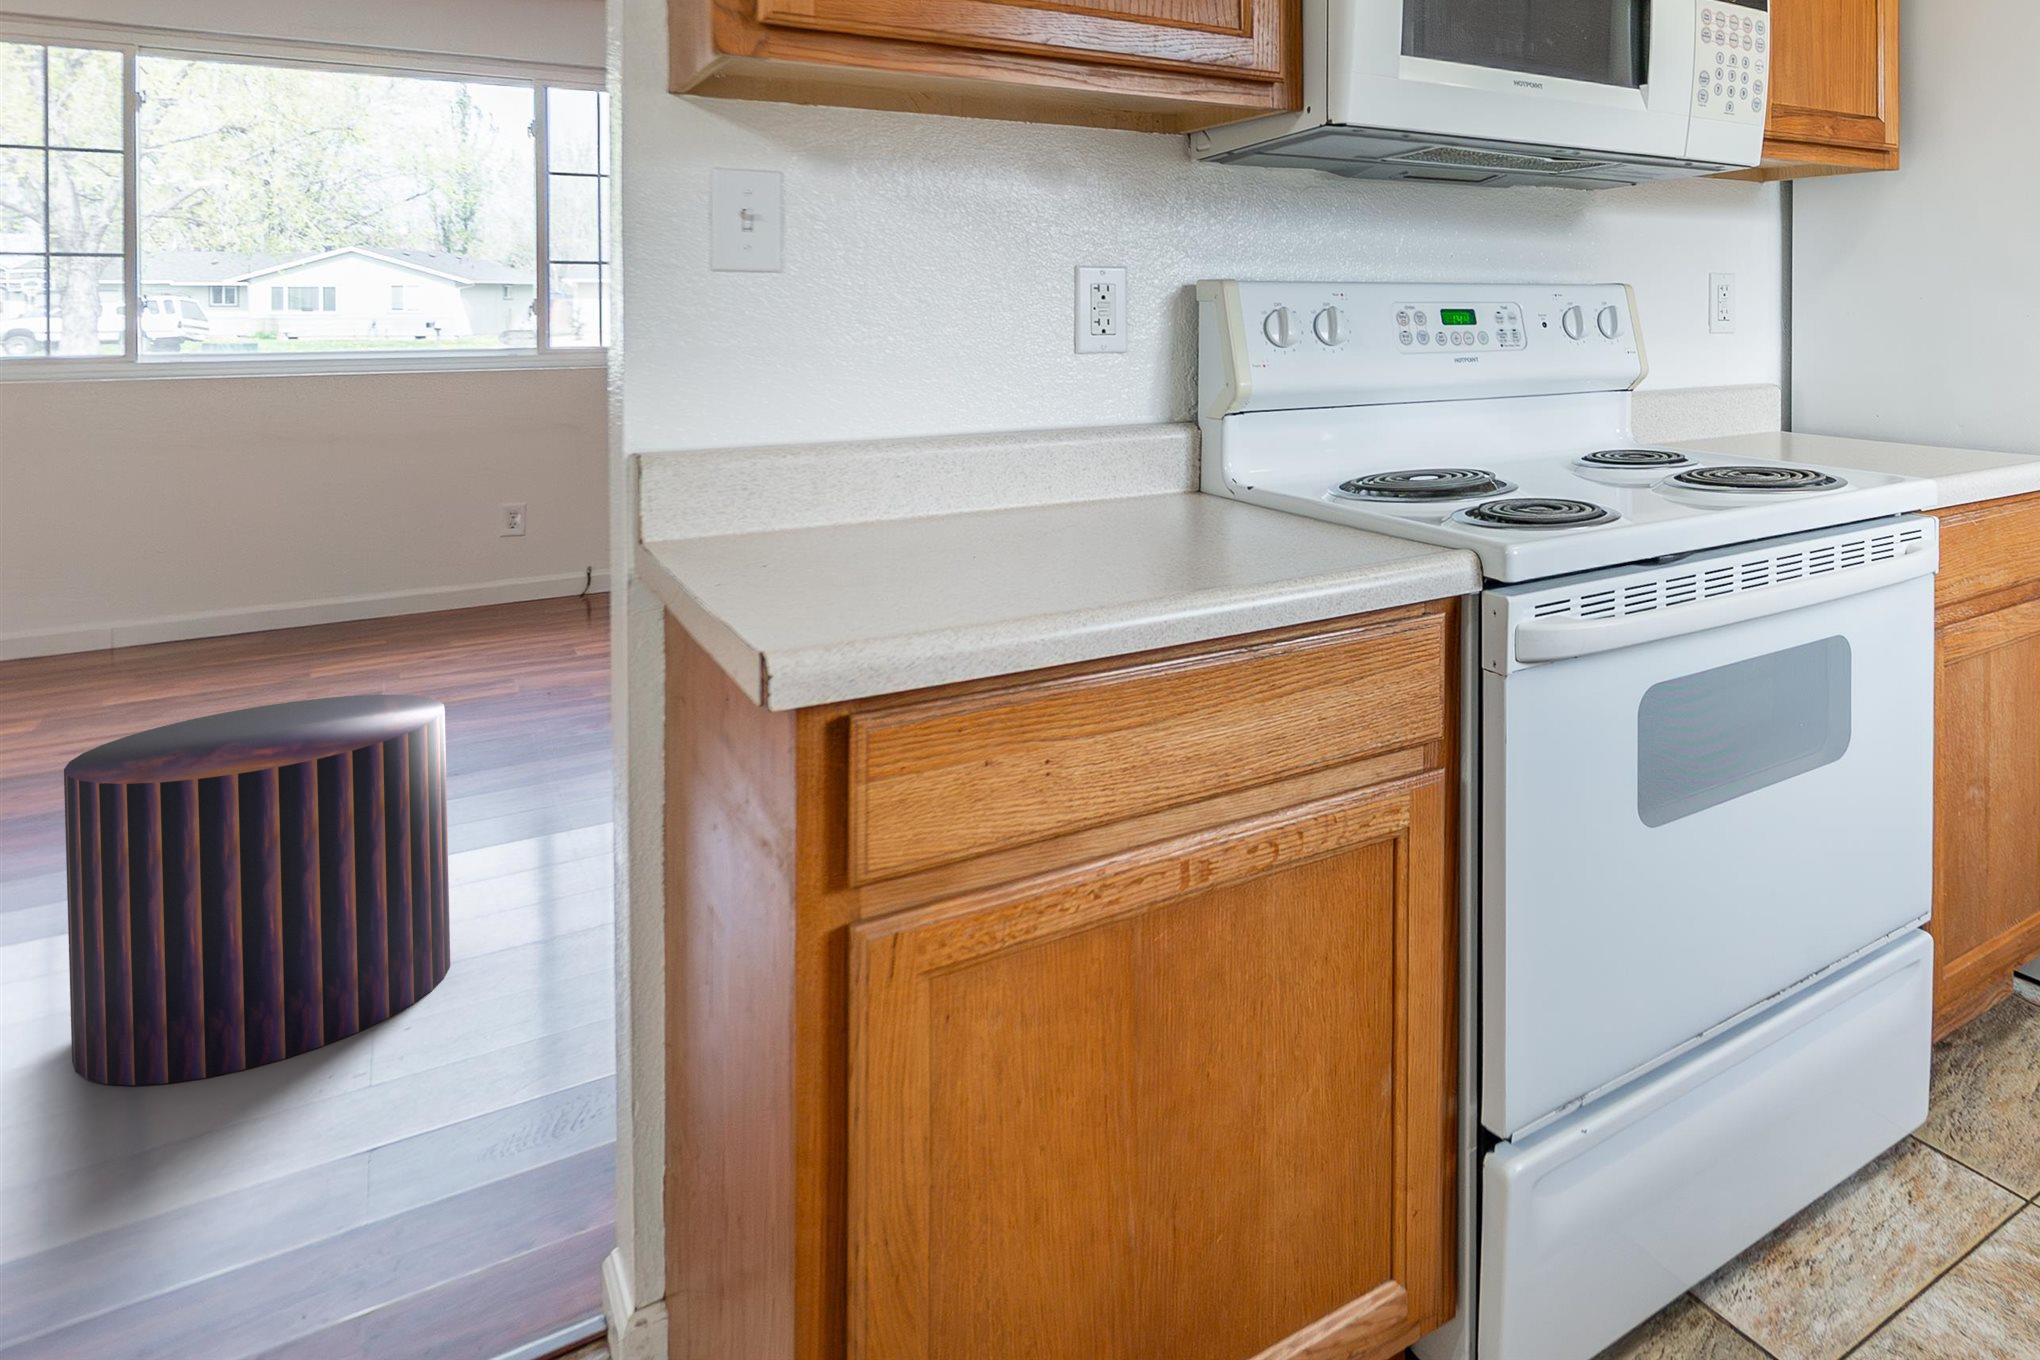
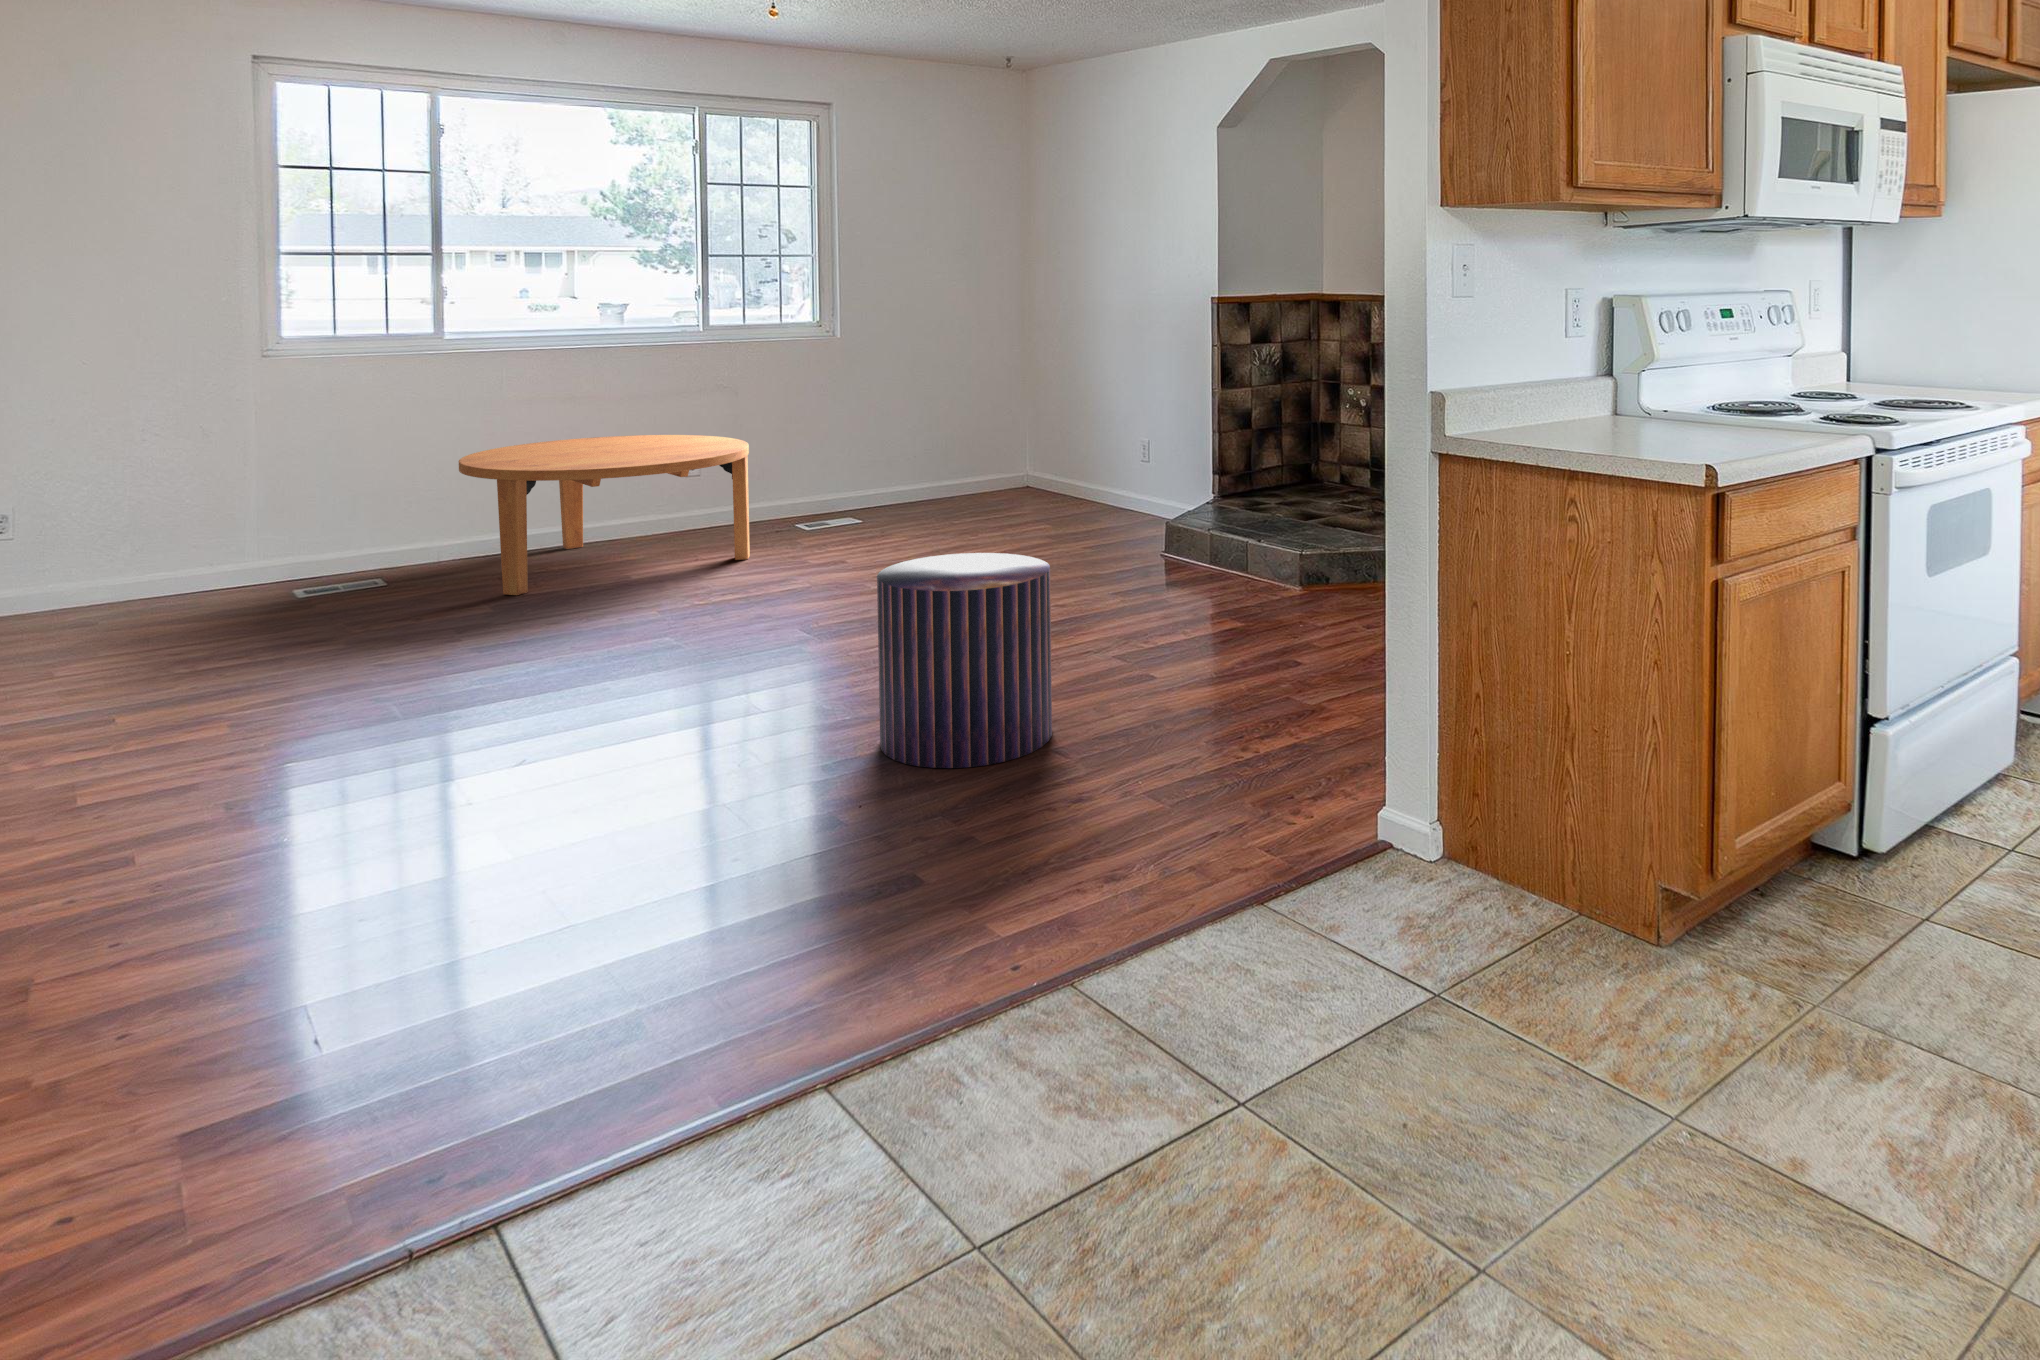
coffee table: none [66,488,528,707] -> present [459,435,750,595]

